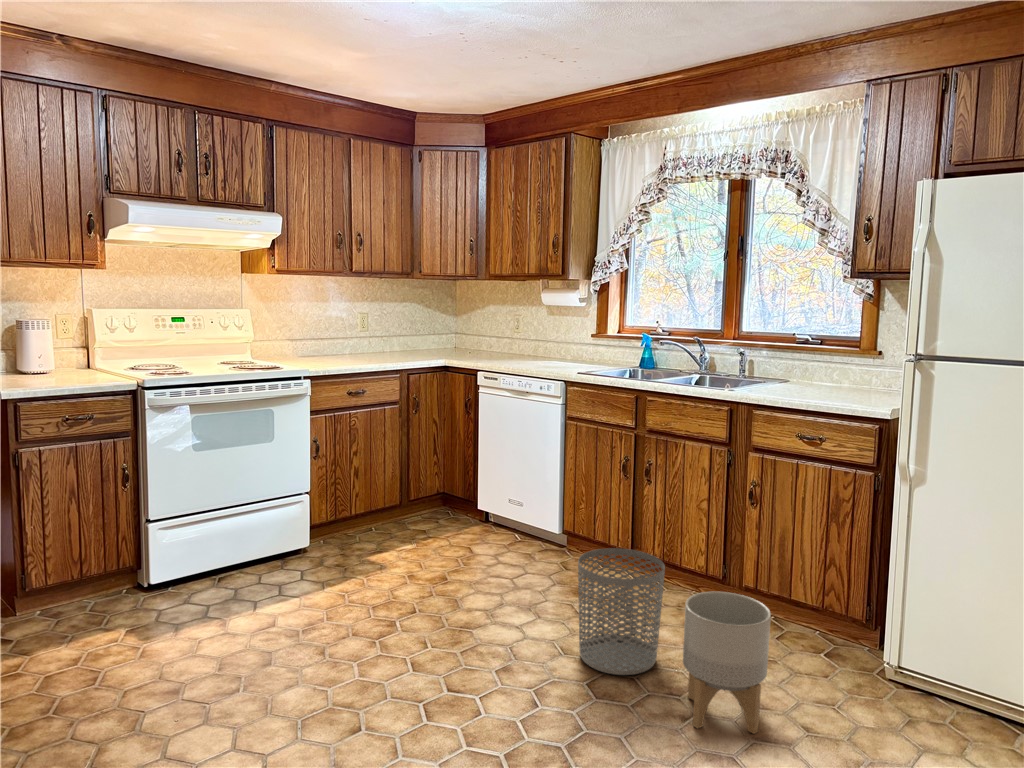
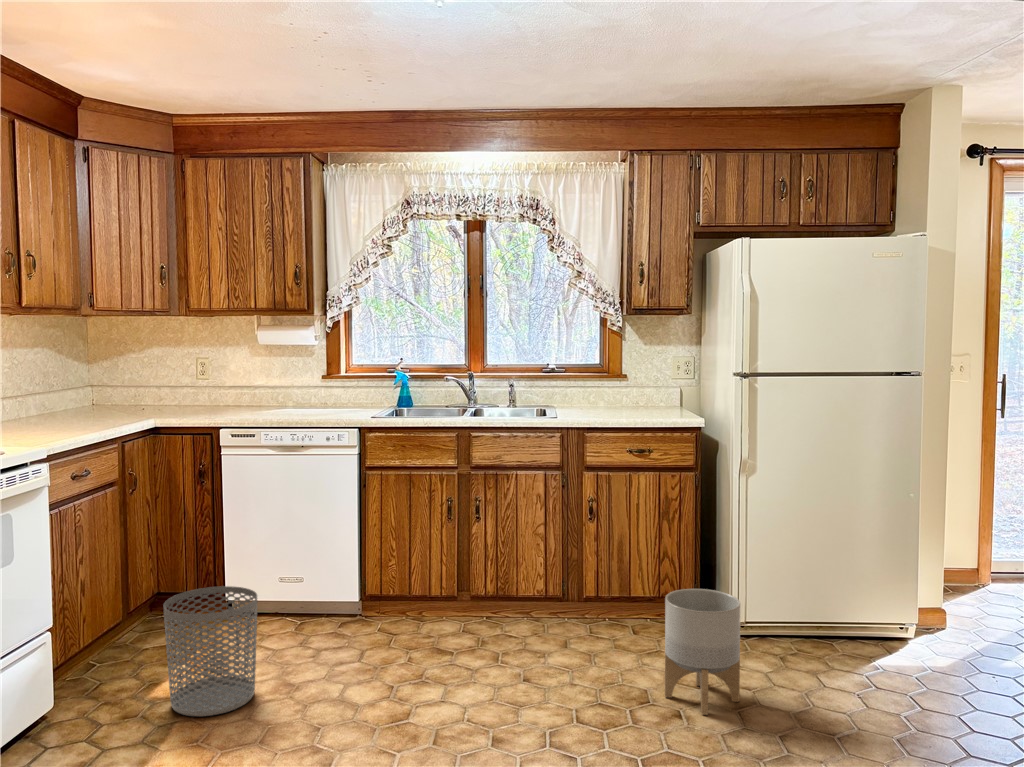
waste bin: present [578,548,665,675] -> present [164,586,258,717]

